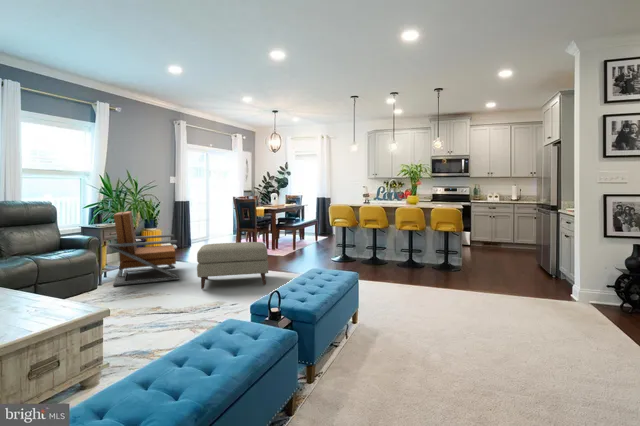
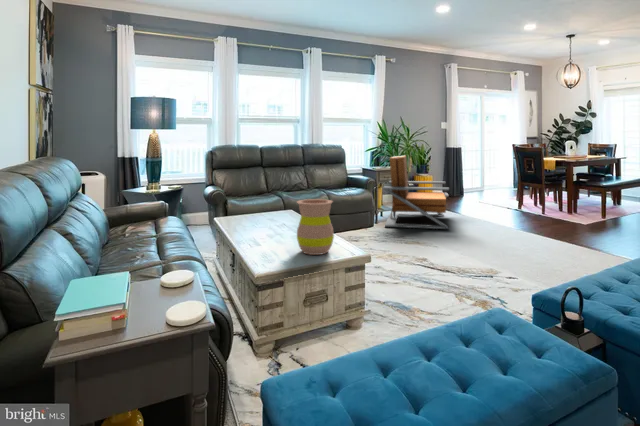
ottoman: present [197,242,268,289] -> none [469,195,562,252]
vase: none [16,263,63,321] -> present [297,199,334,255]

